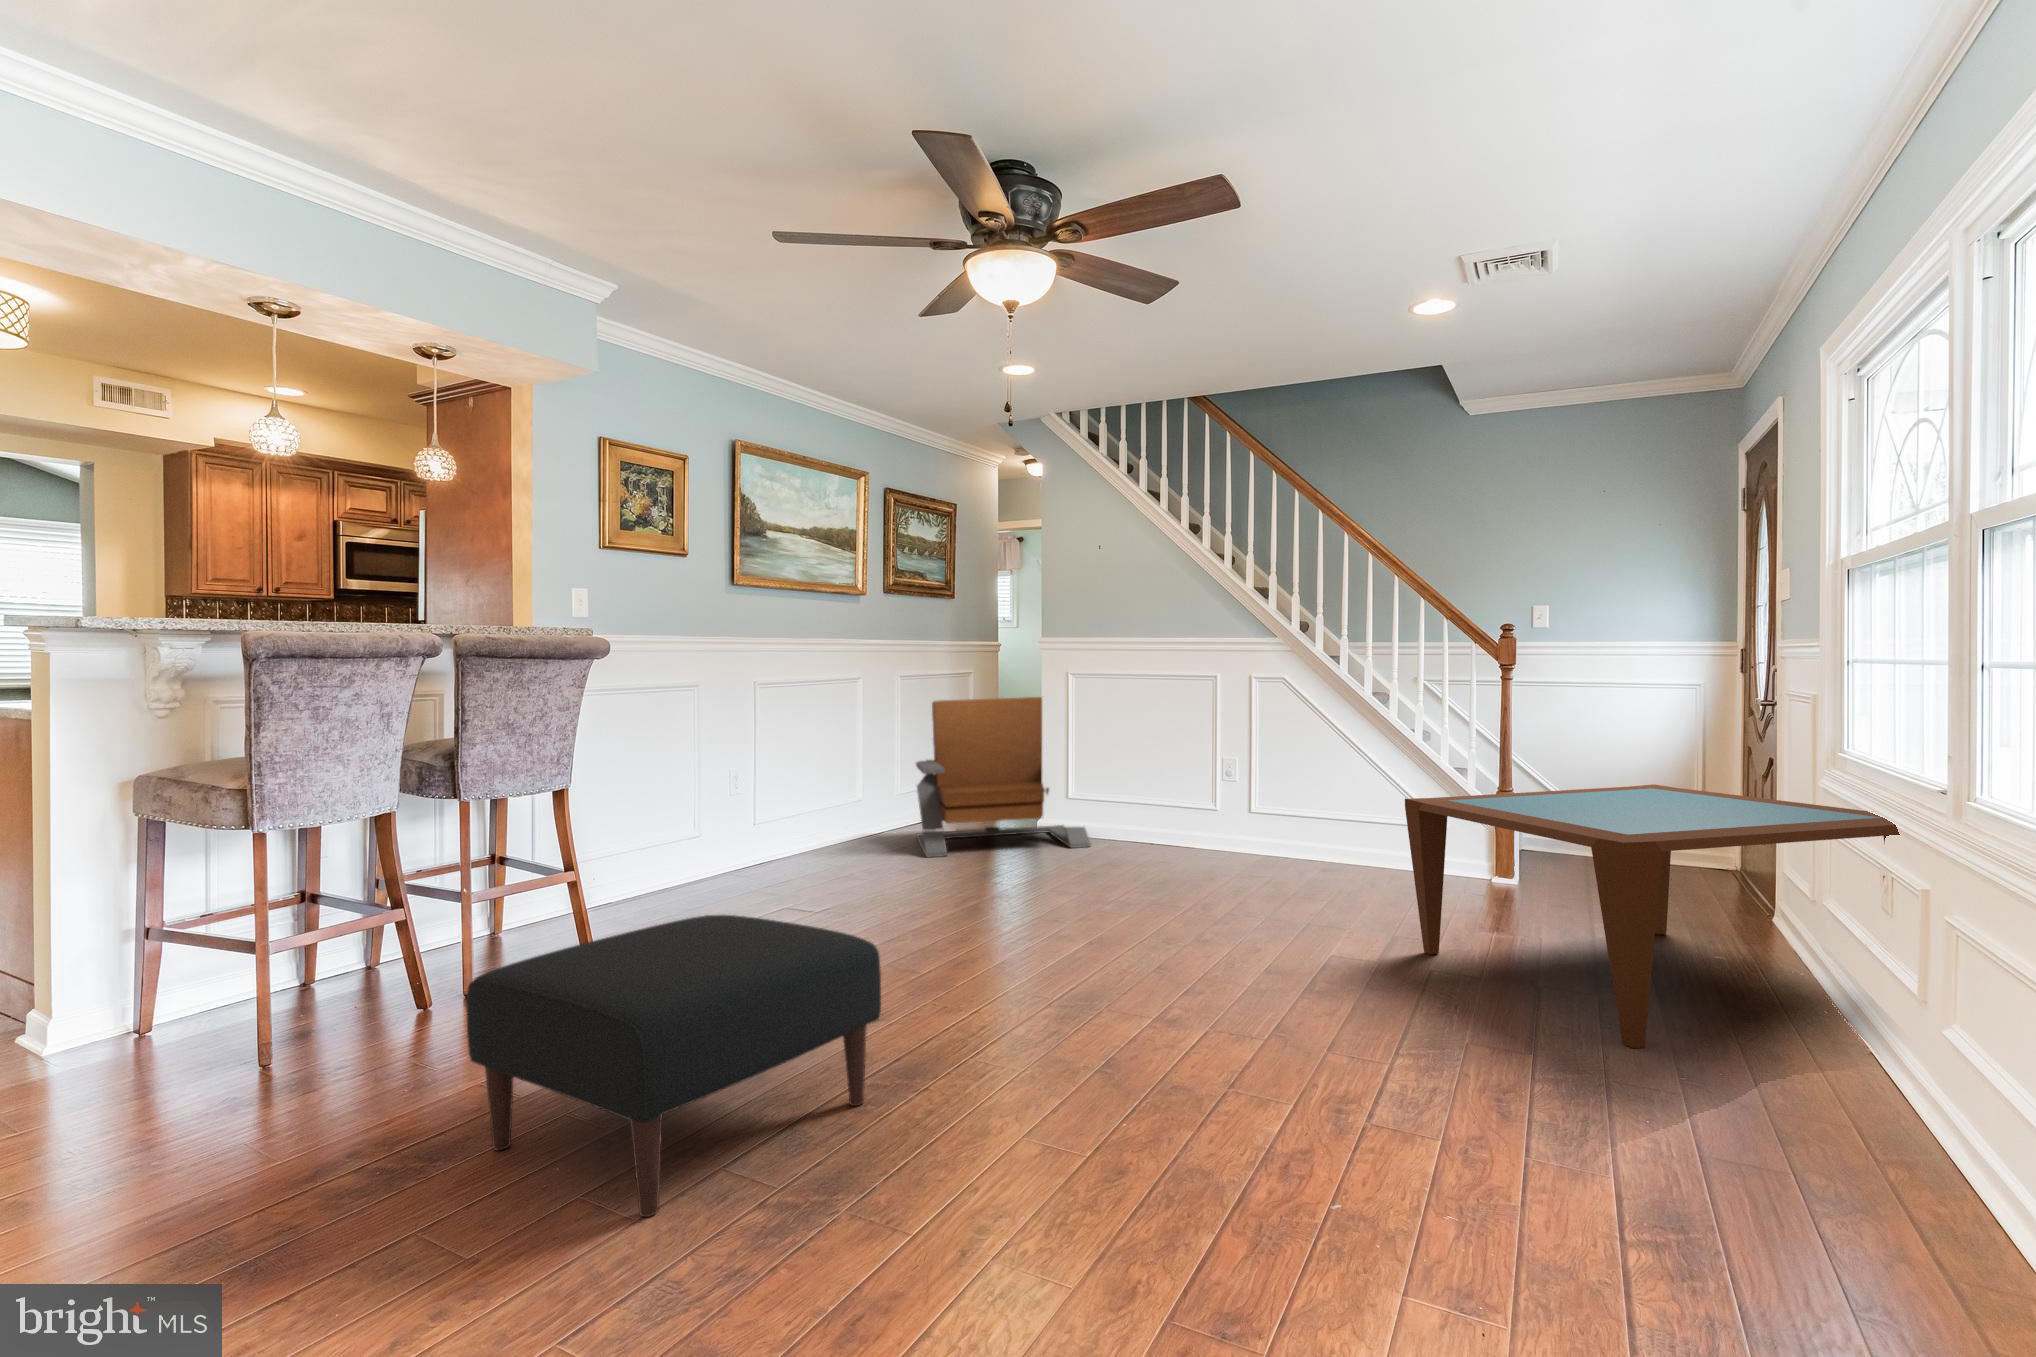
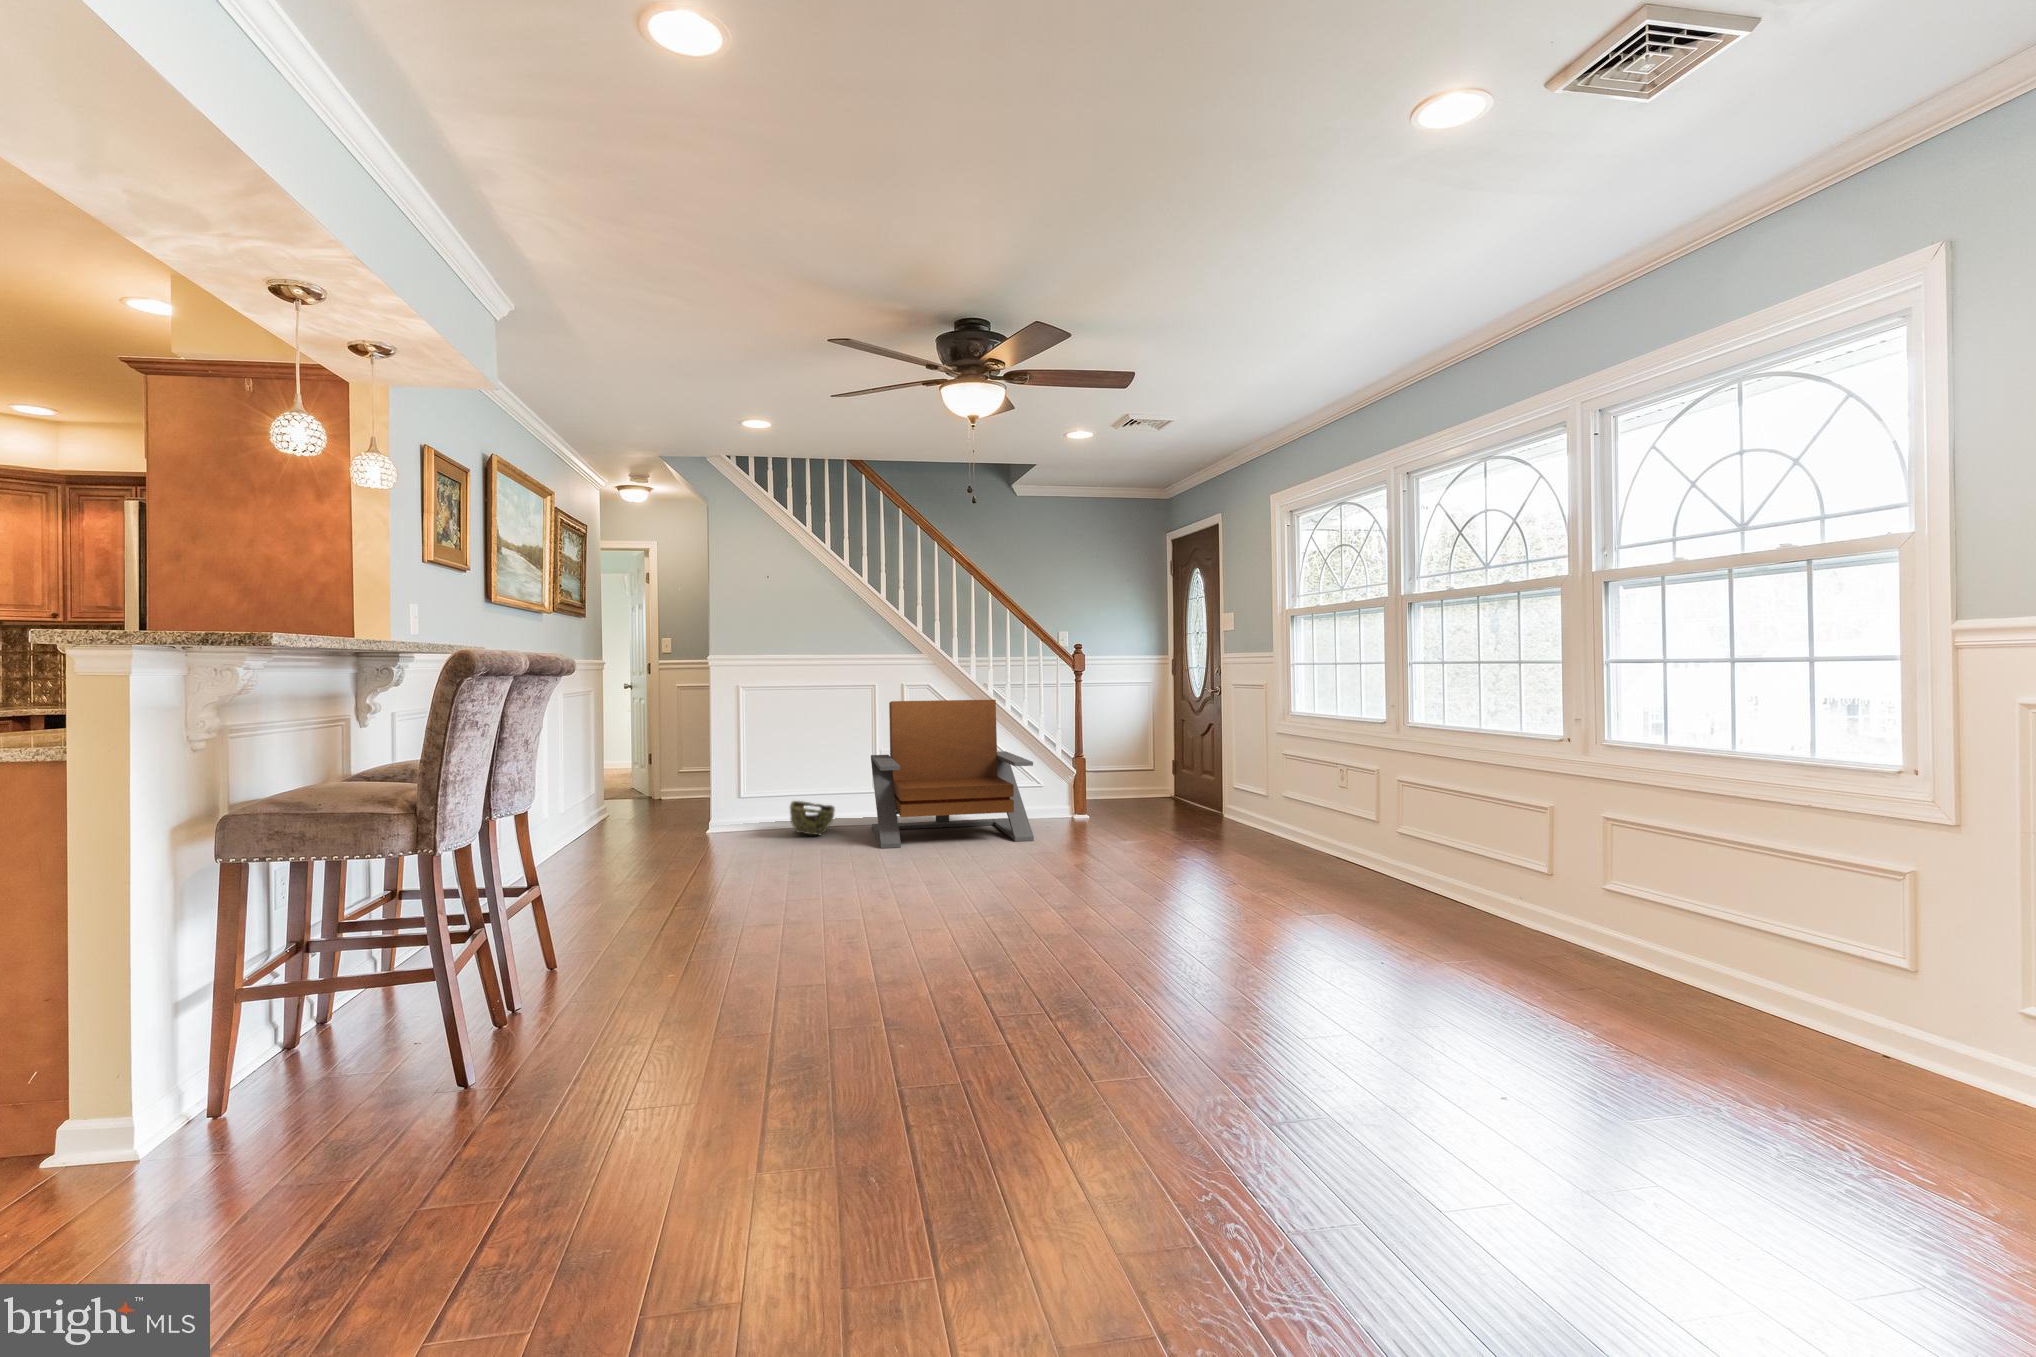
coffee table: present [1405,784,1900,1048] -> none [1323,802,1802,1050]
woven basket: none [828,810,876,847] -> present [790,801,835,836]
ottoman: present [466,915,881,1217] -> none [449,918,843,1214]

